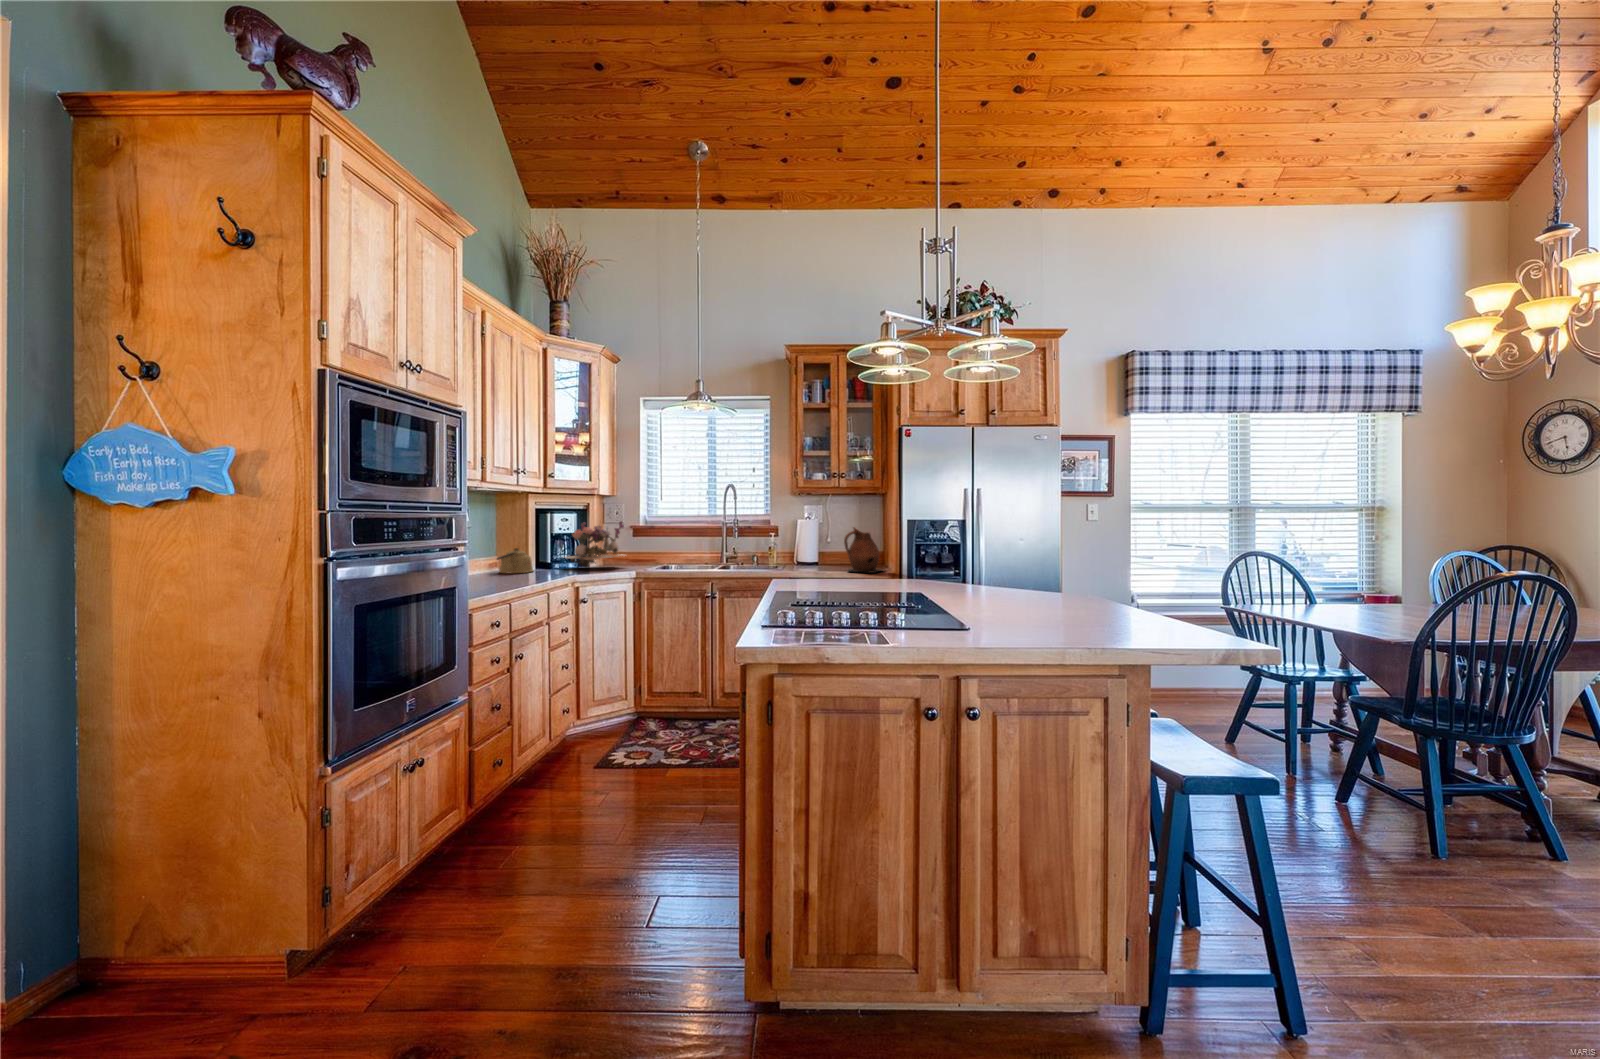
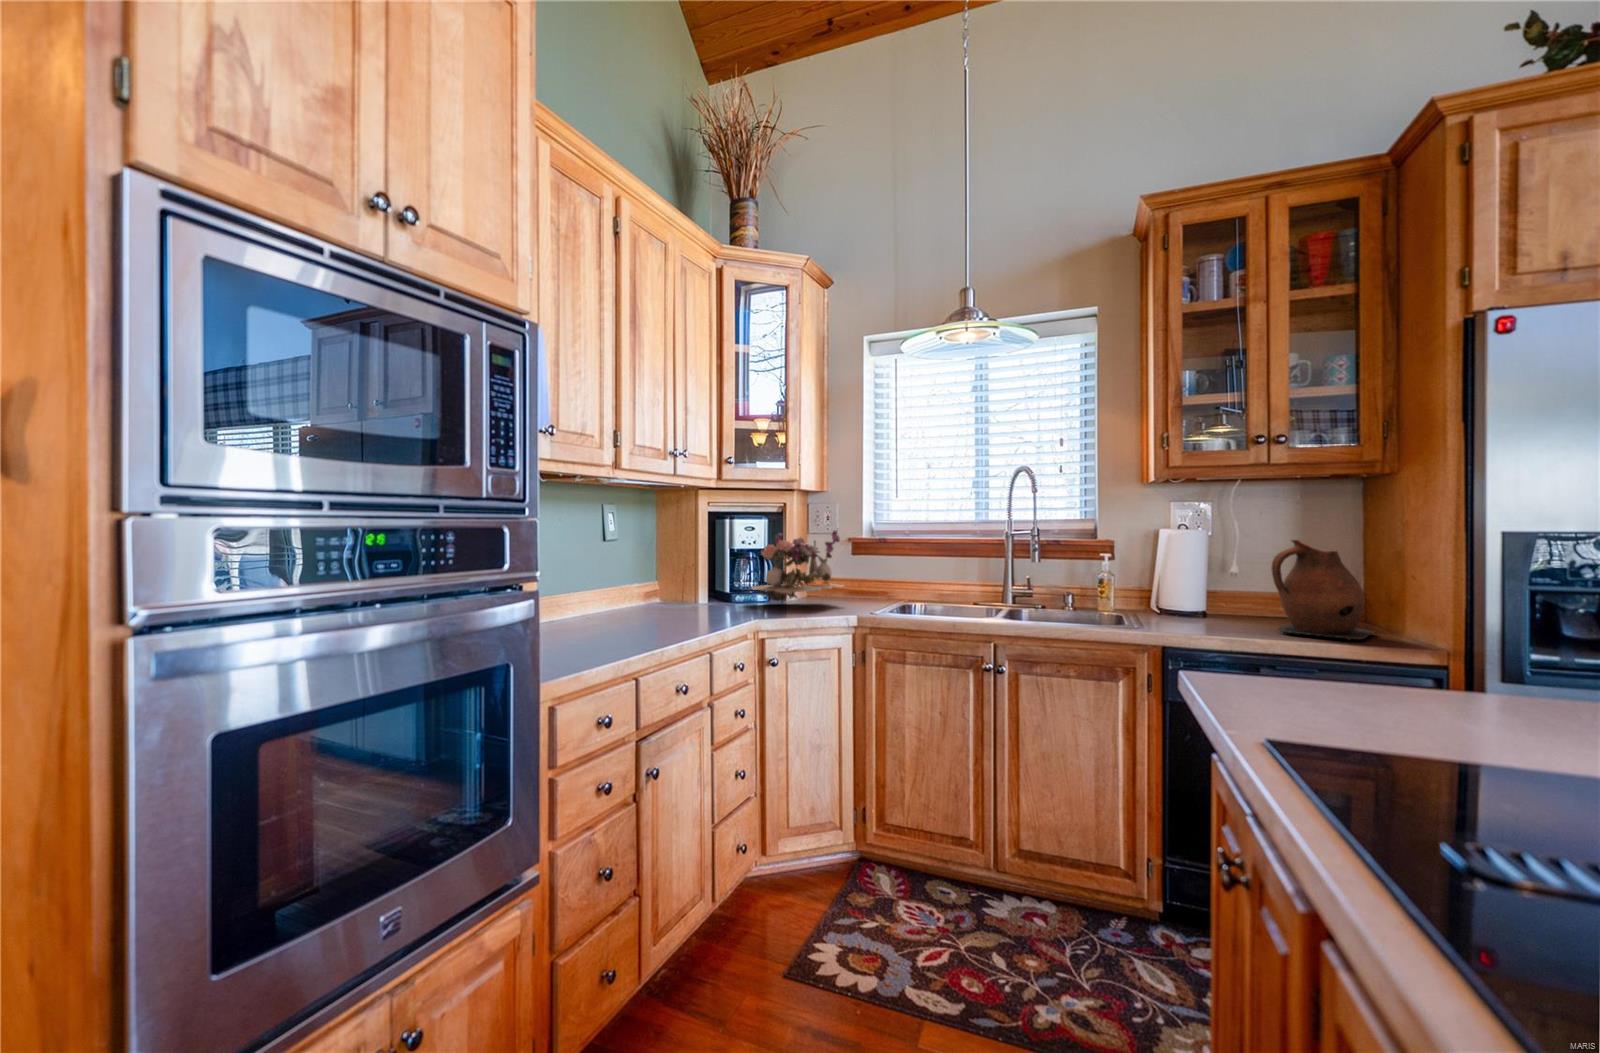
kettle: present [497,548,533,573] -> none [651,573,705,613]

